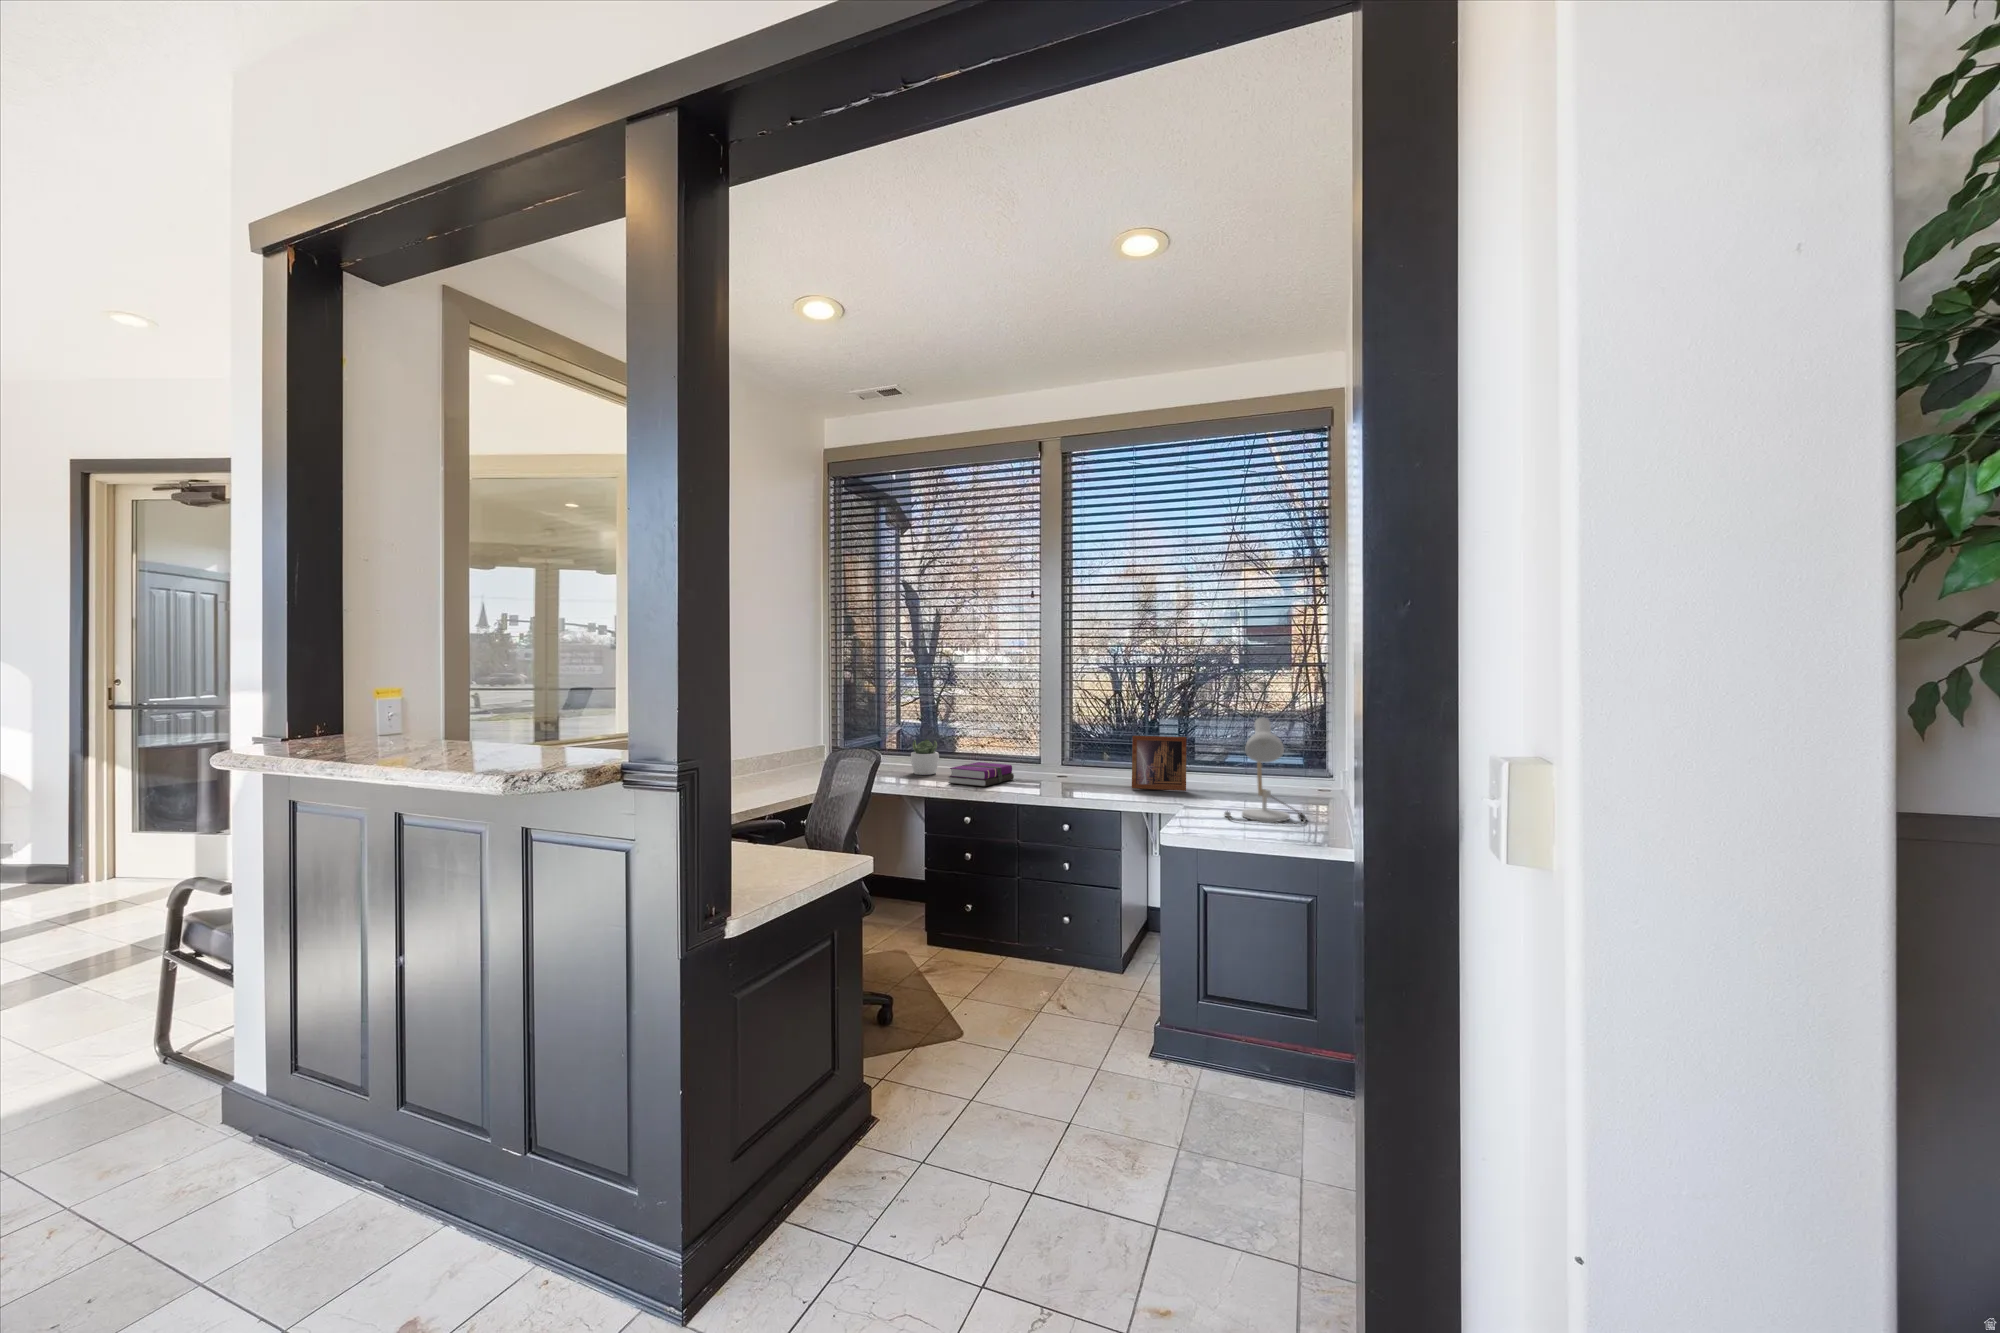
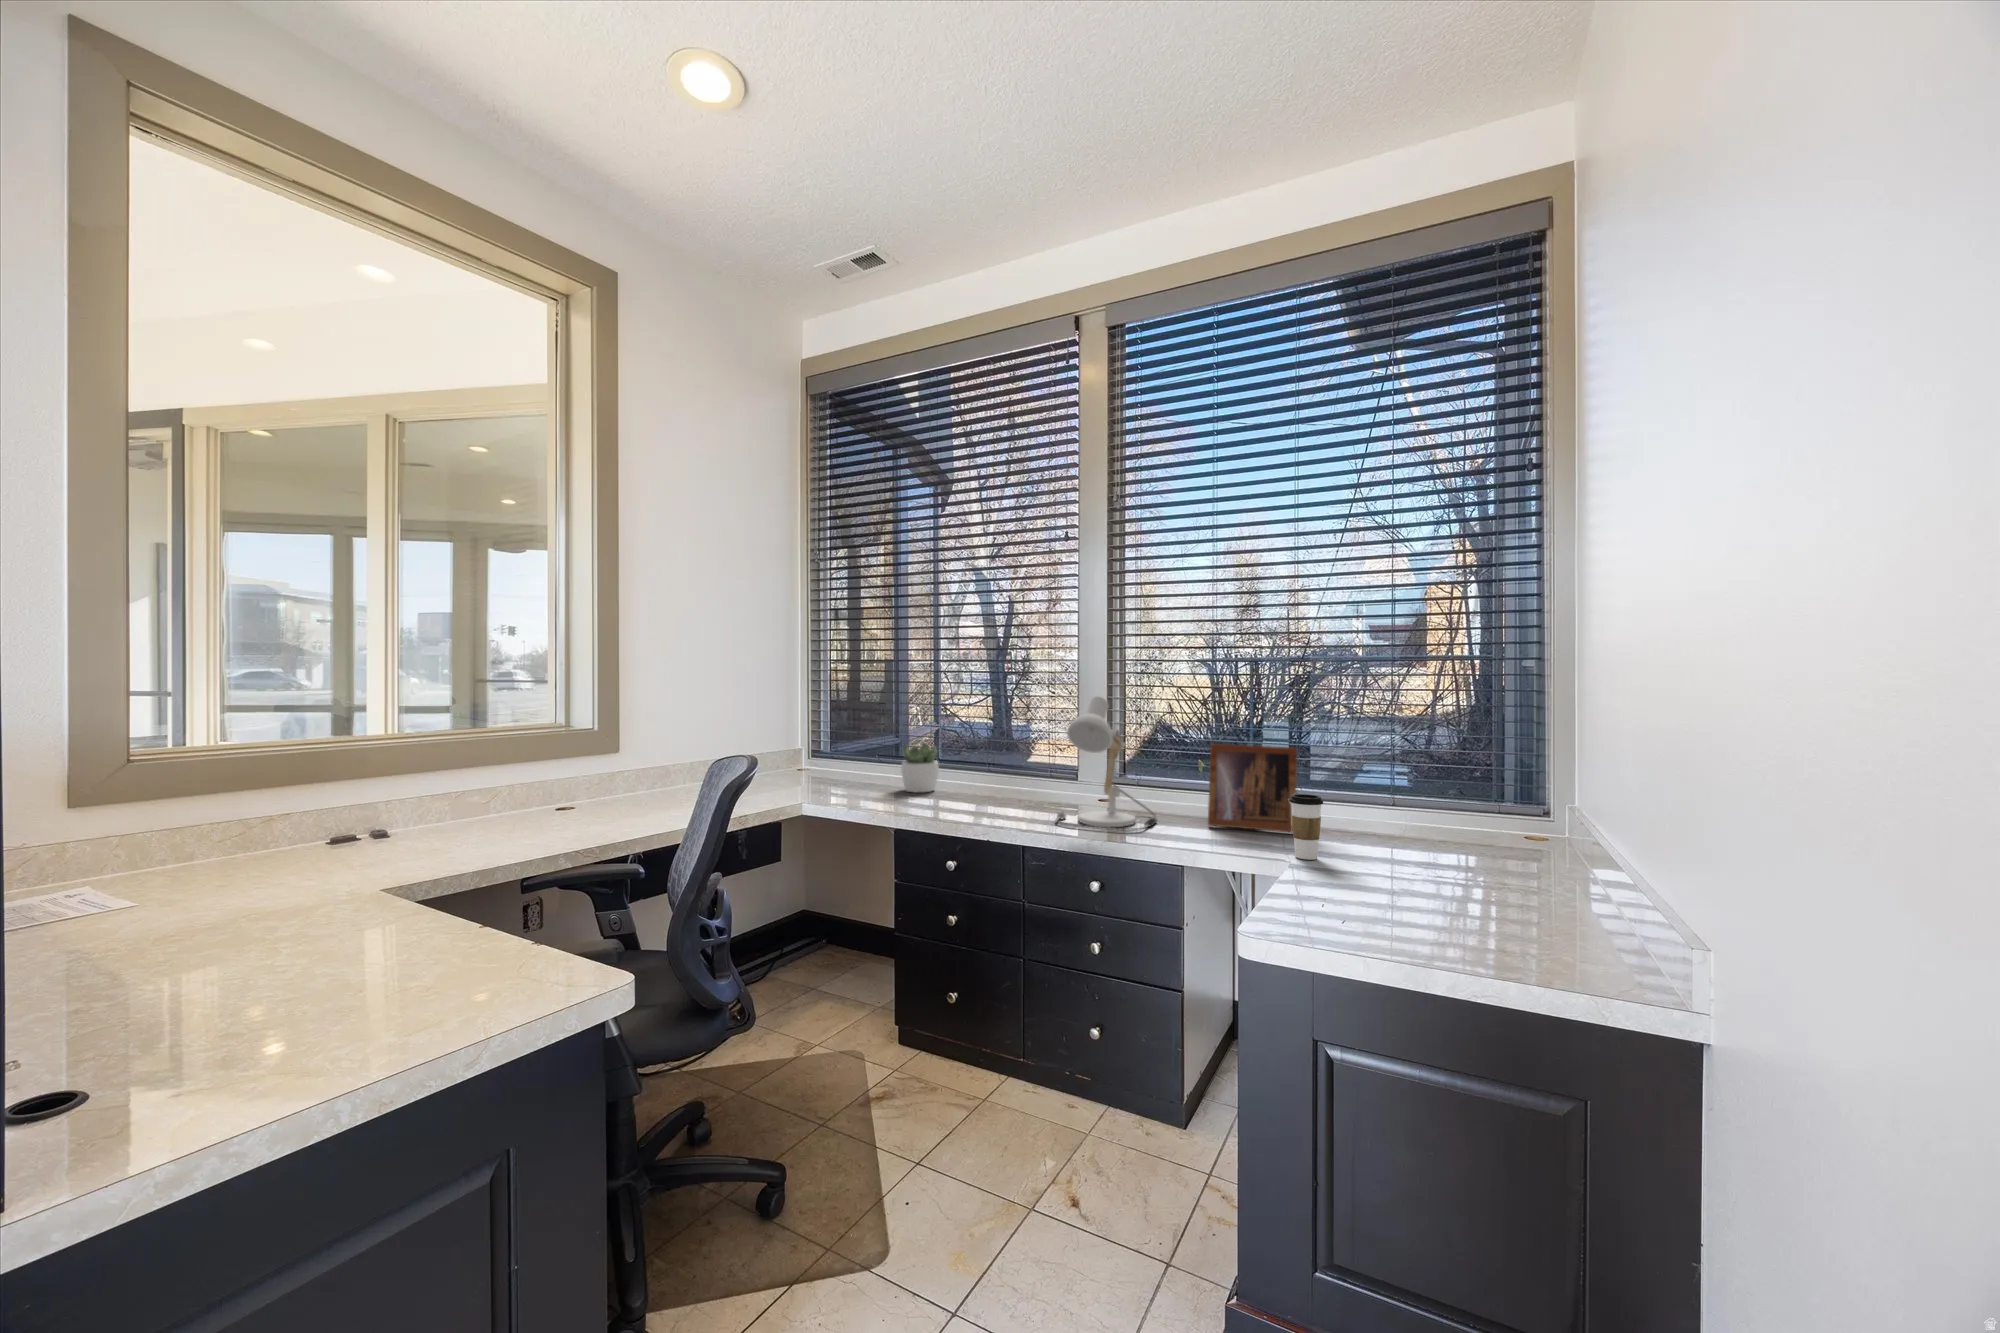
desk lamp: present [1225,717,1306,824] -> present [1055,697,1156,831]
hardback book: present [948,762,1014,786] -> none [938,777,1037,815]
coffee cup: none [1183,765,1202,804] -> present [1289,794,1323,860]

